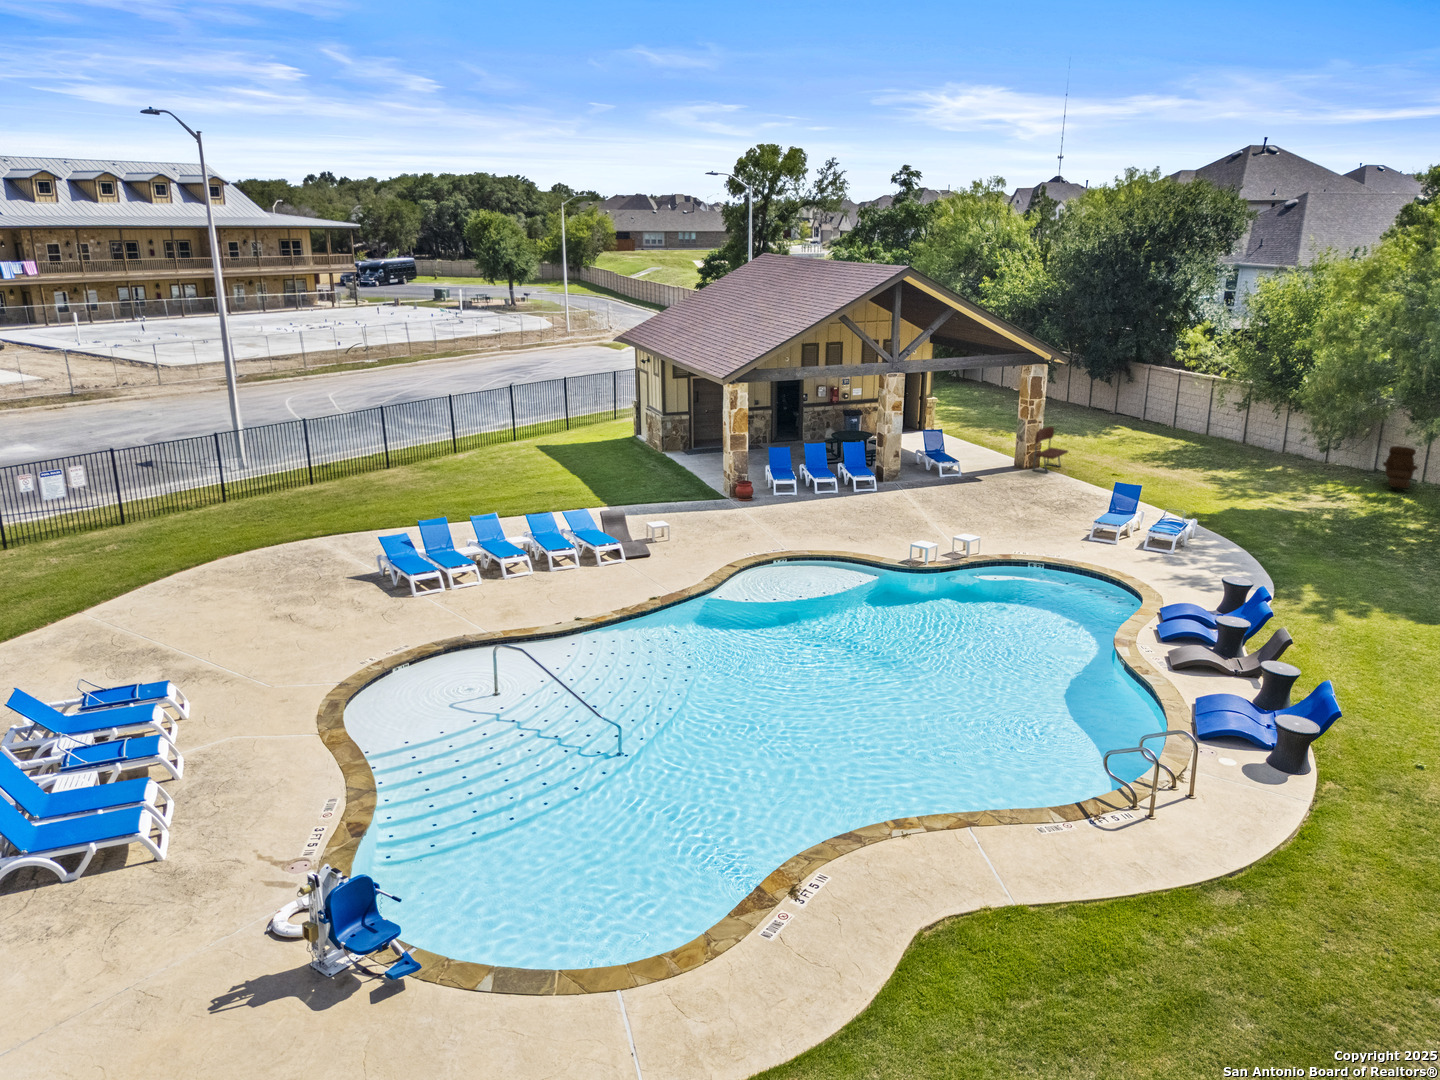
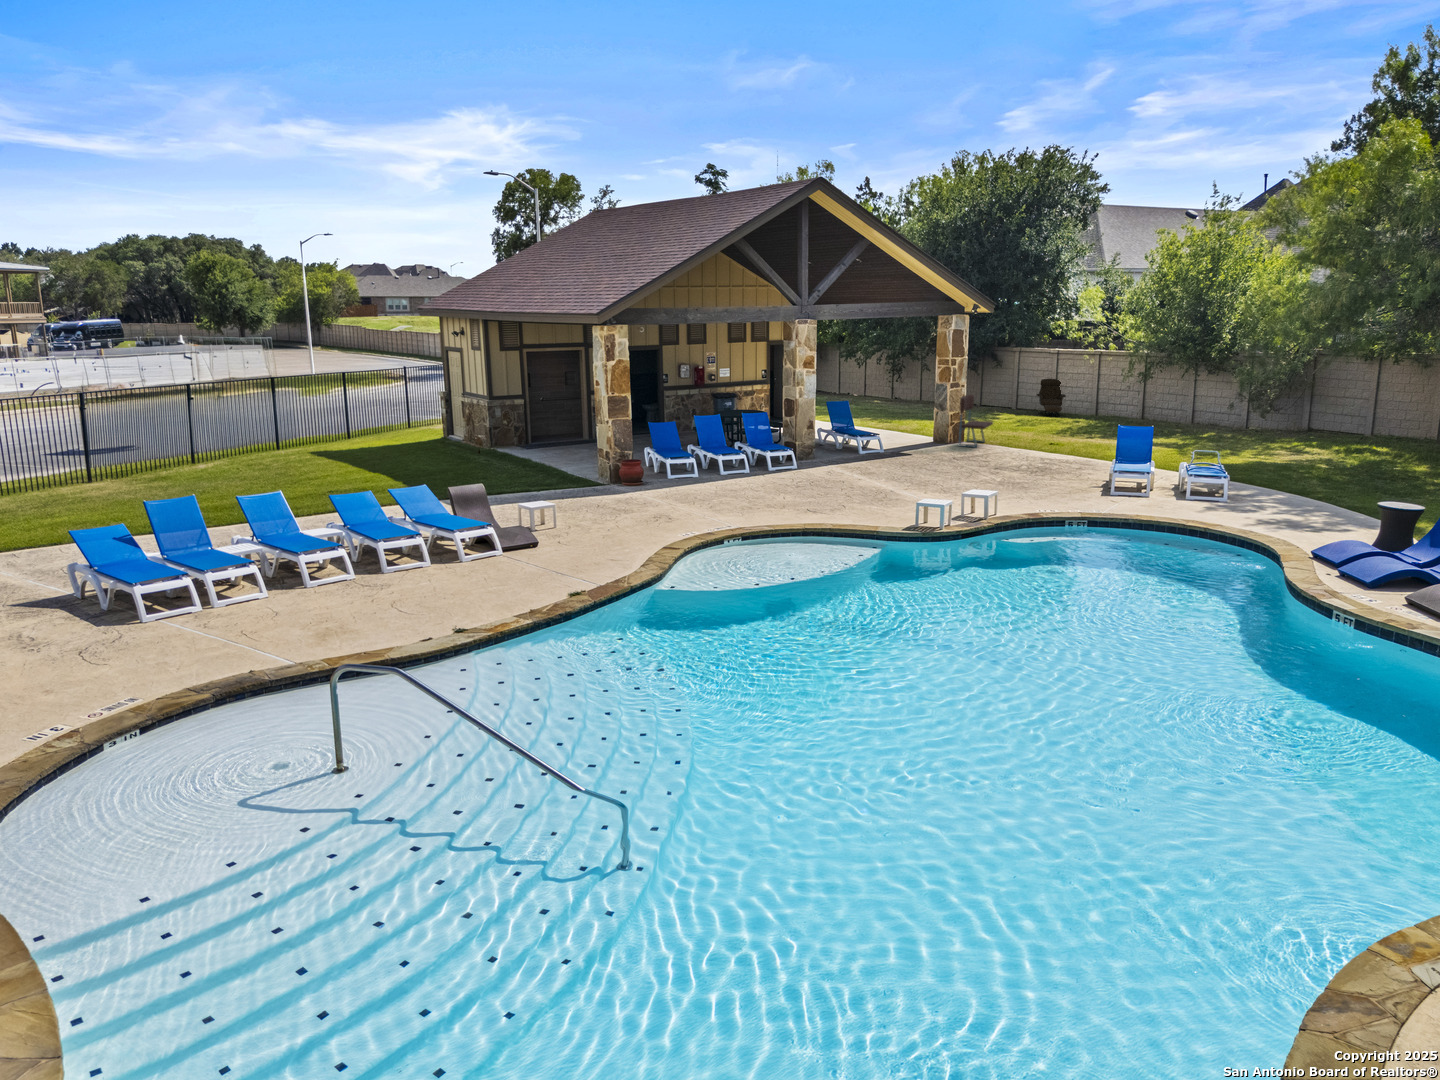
lounge chair: present [1383,446,1418,491] -> present [1037,379,1066,417]

